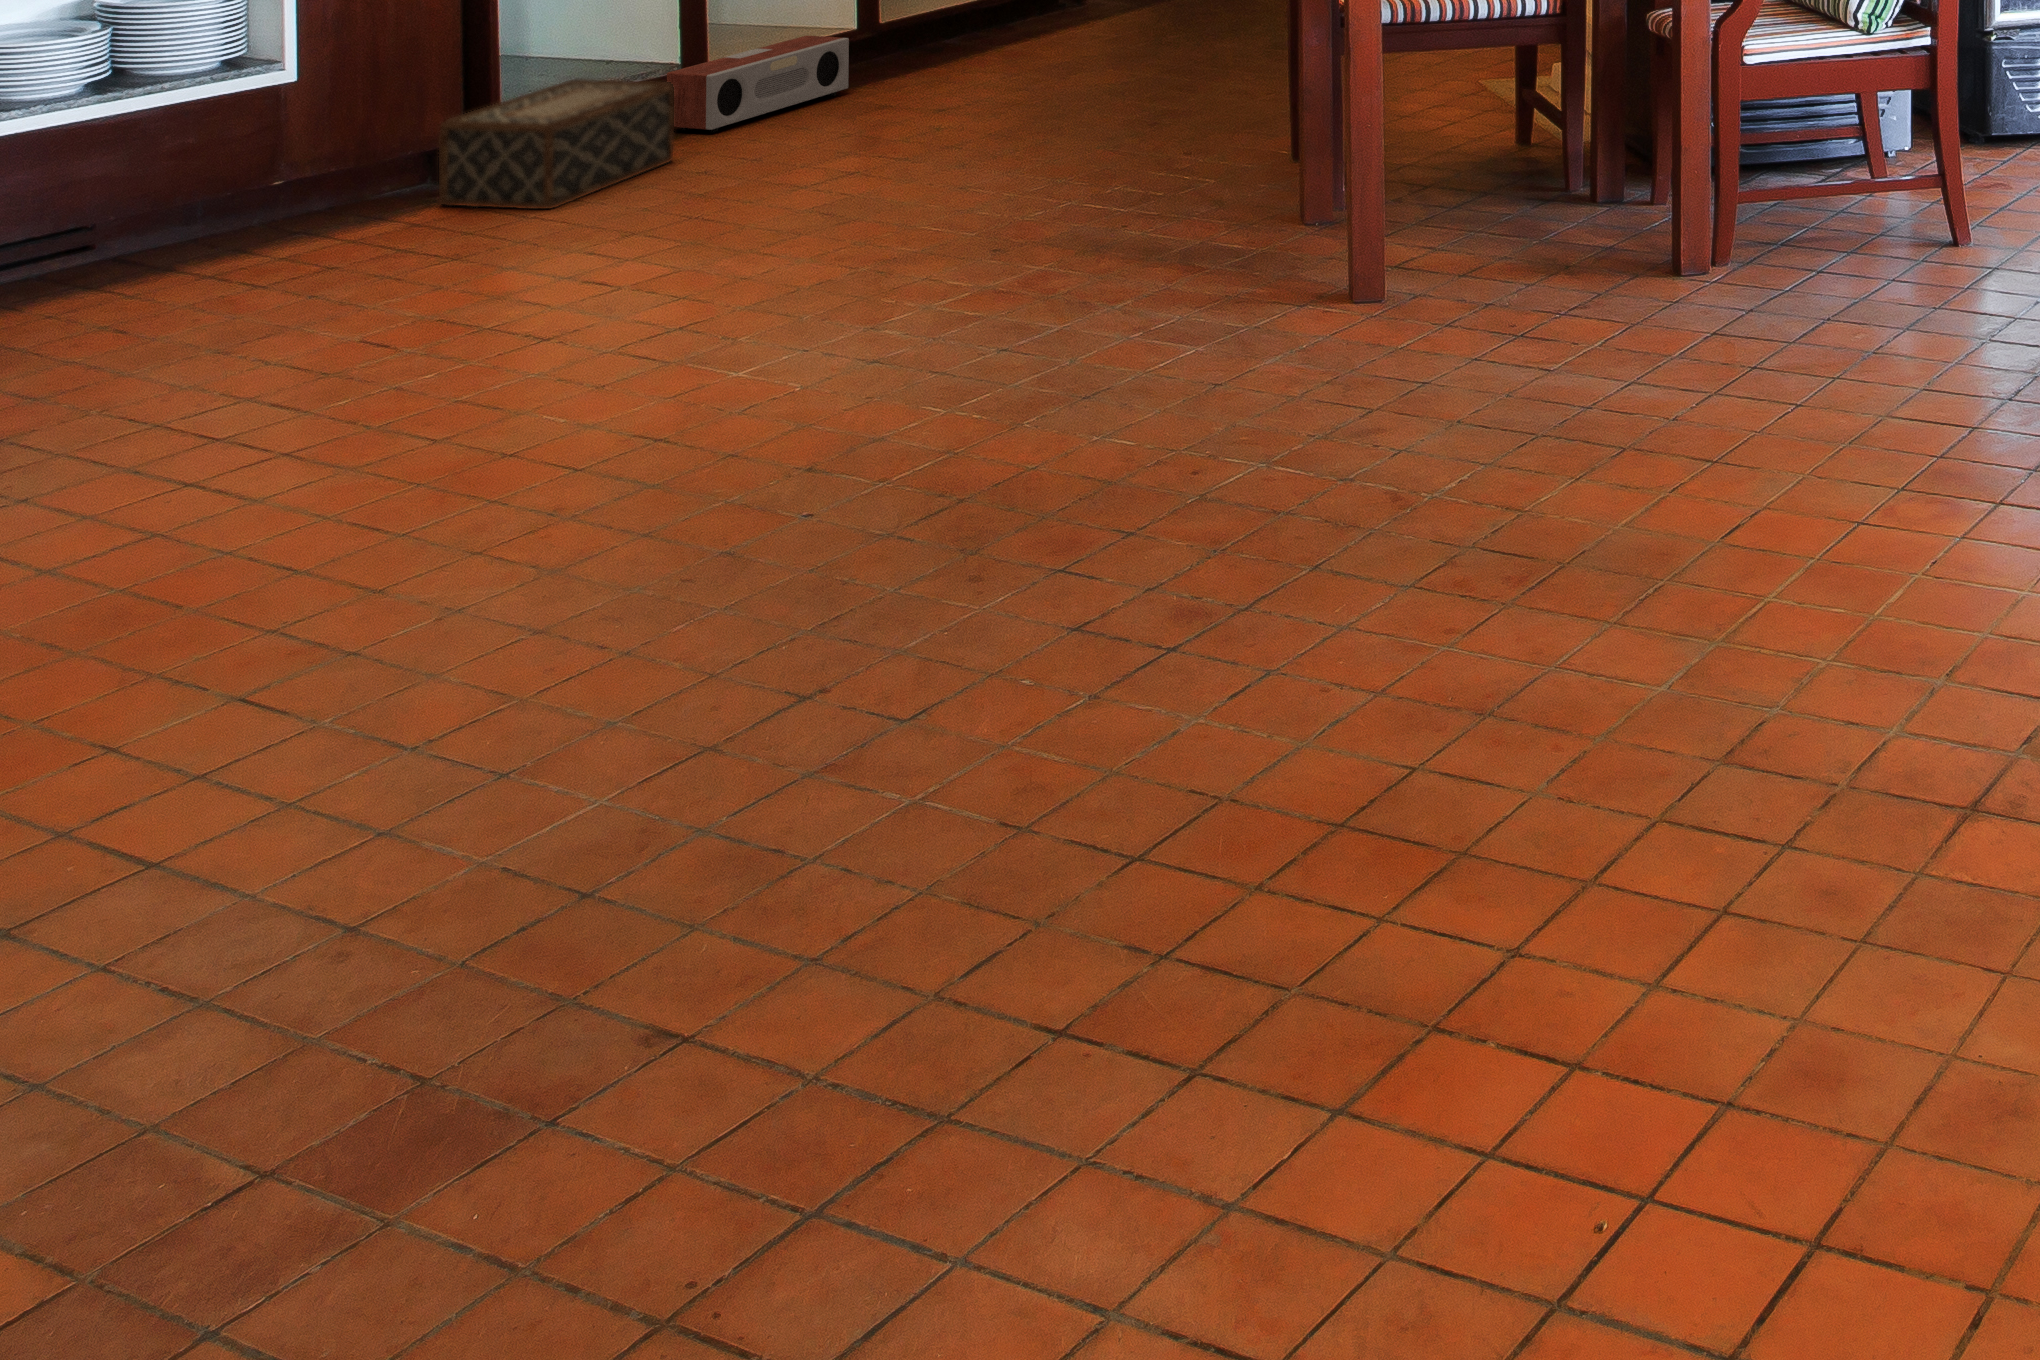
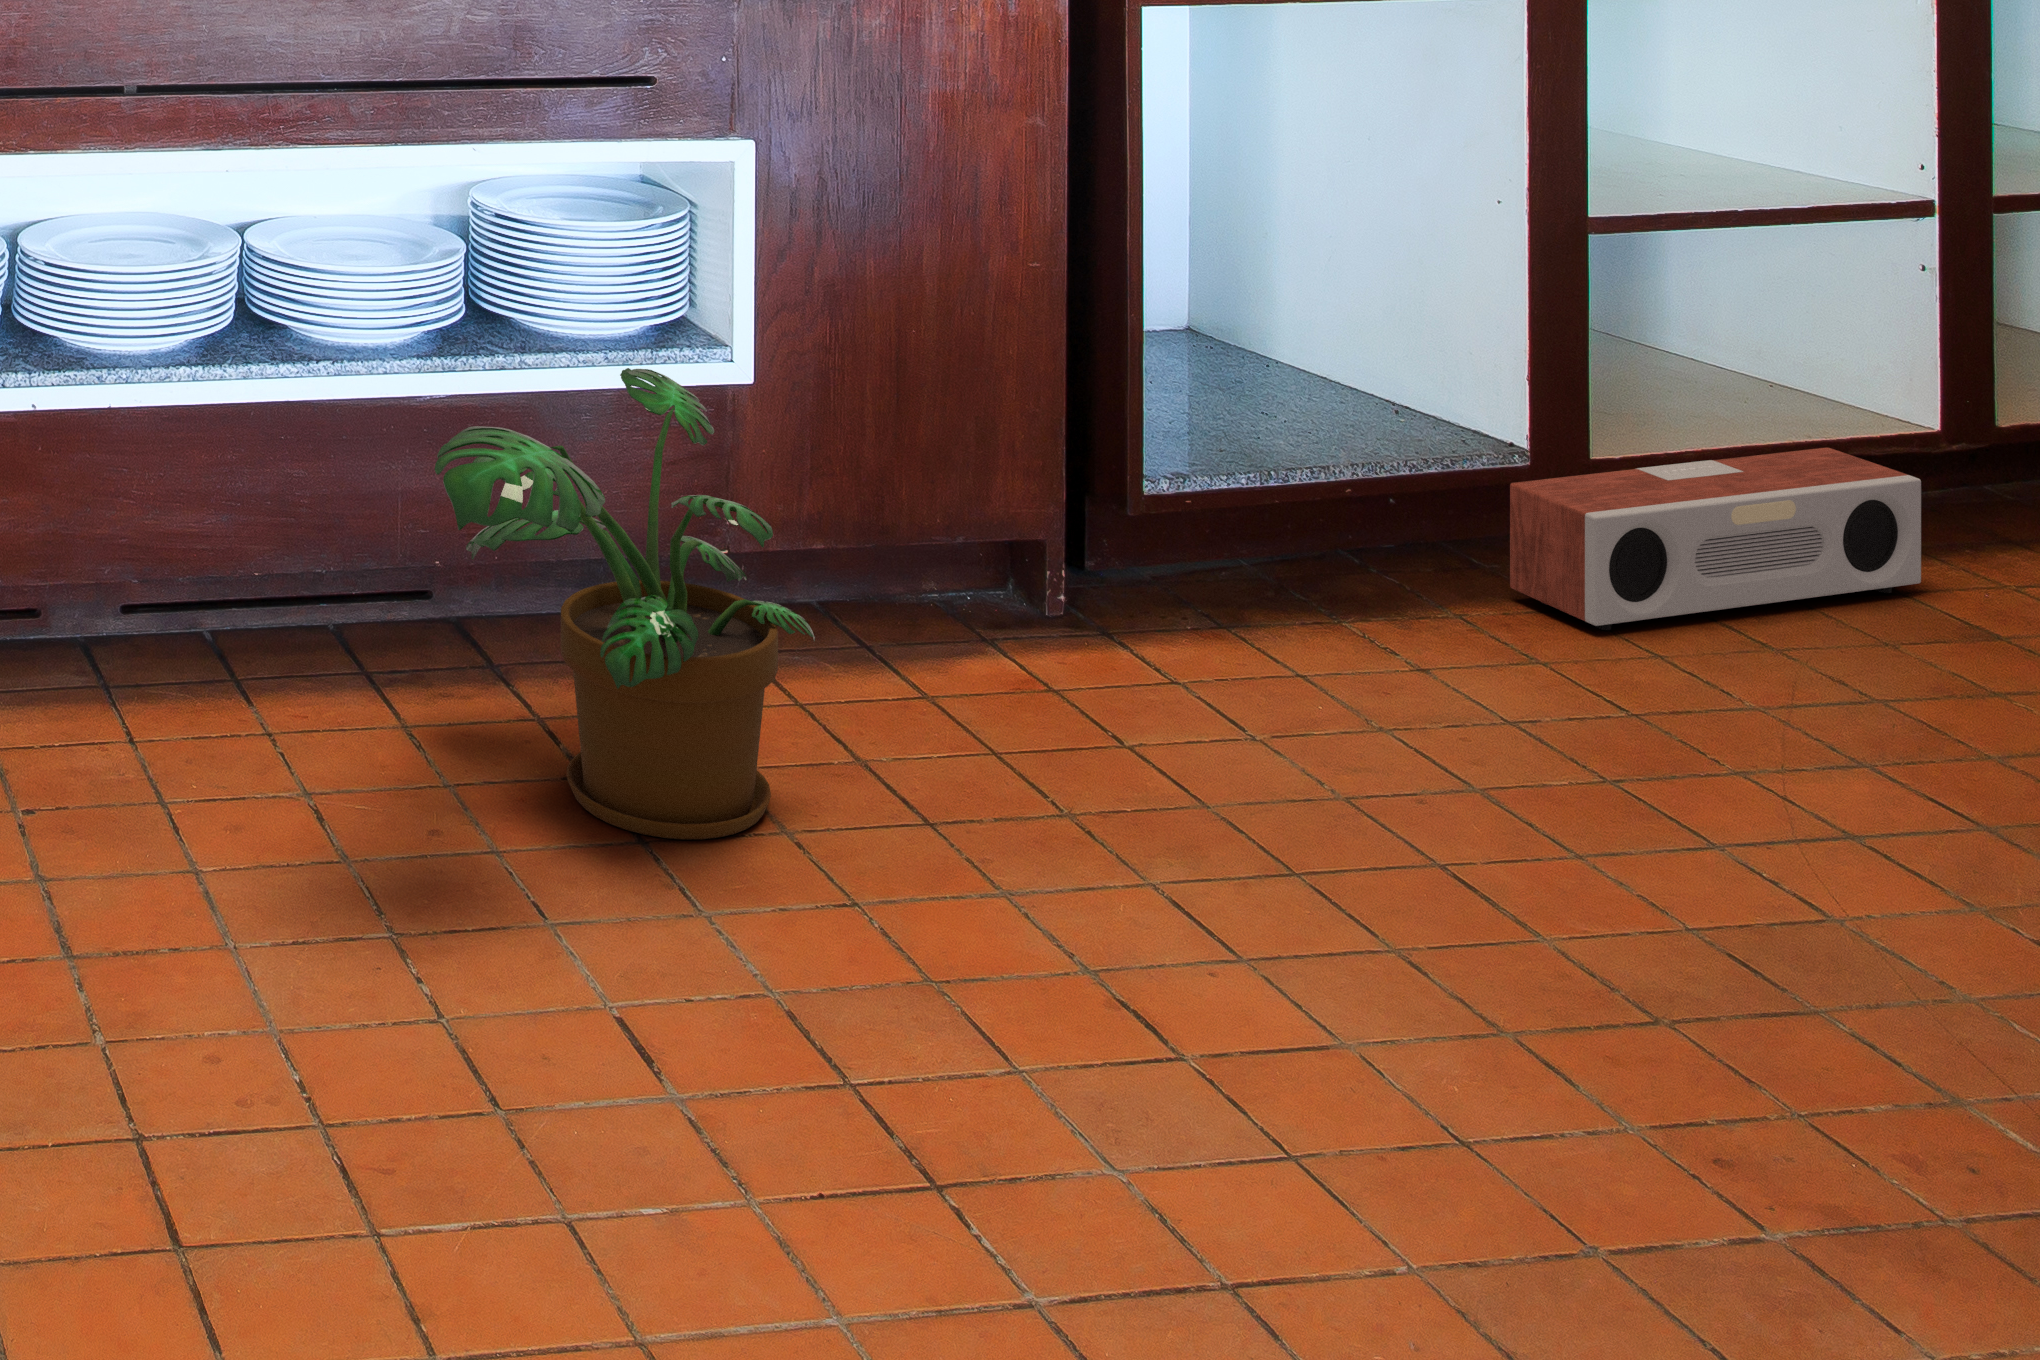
potted plant: none [126,68,360,296] -> present [435,368,815,839]
woven basket: present [439,79,674,209] -> none [1027,470,1494,763]

